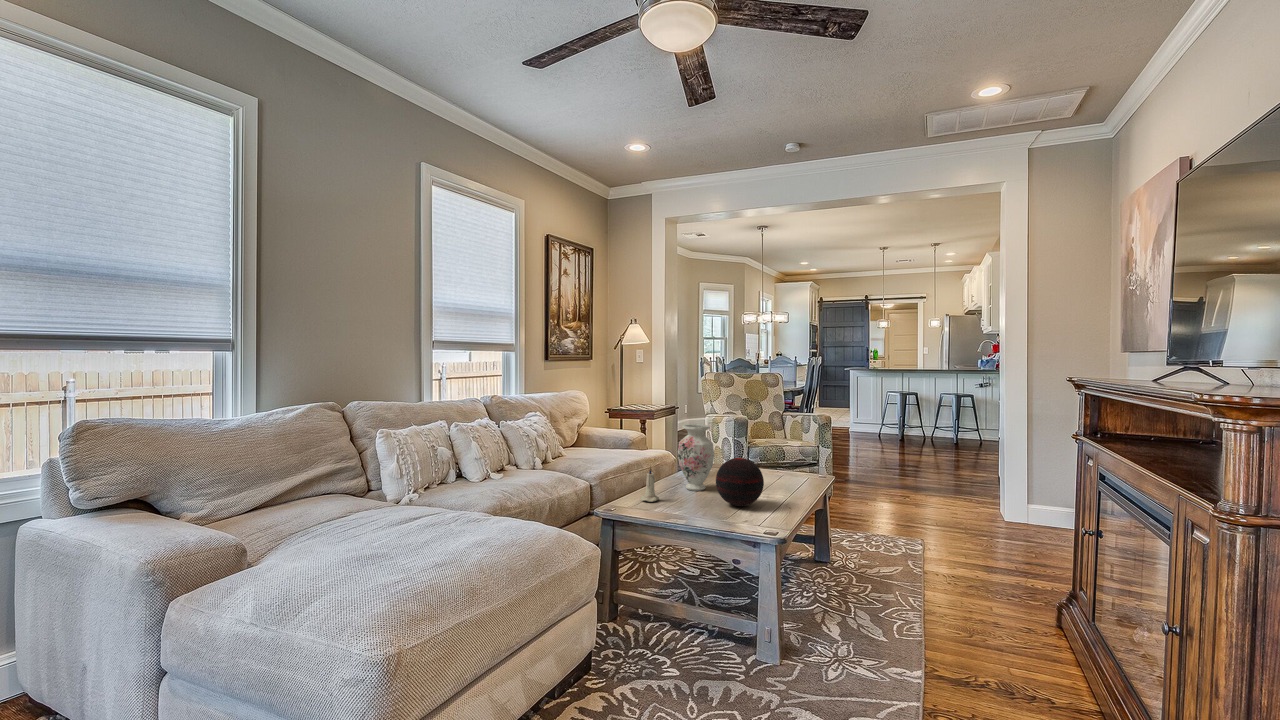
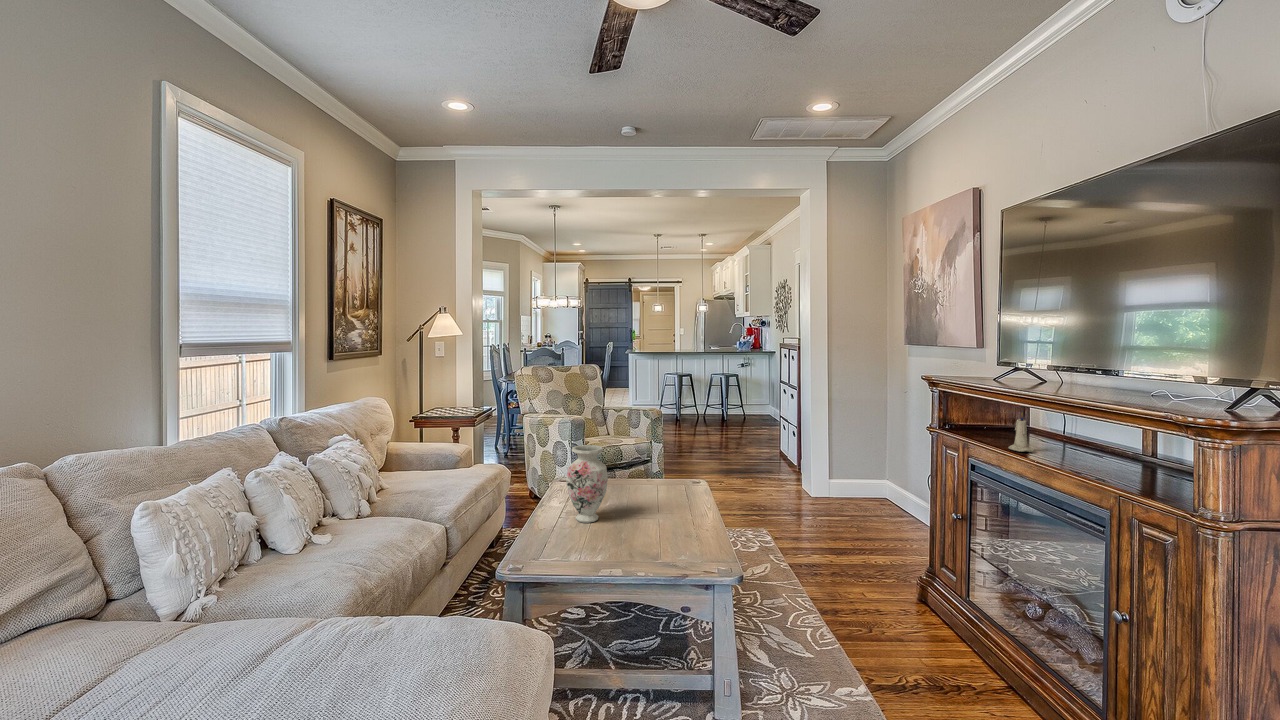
decorative orb: present [716,458,764,506] -> none [628,485,681,540]
candle: present [641,467,659,502] -> present [1008,413,1034,452]

